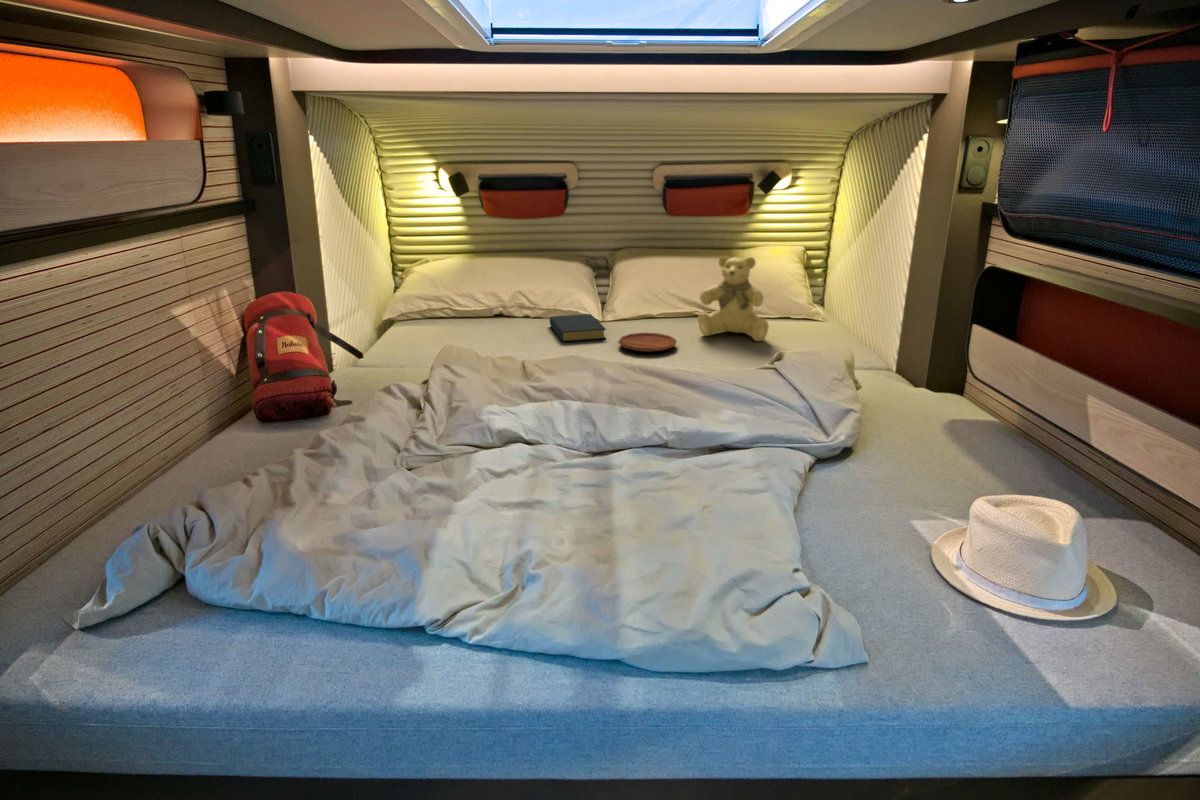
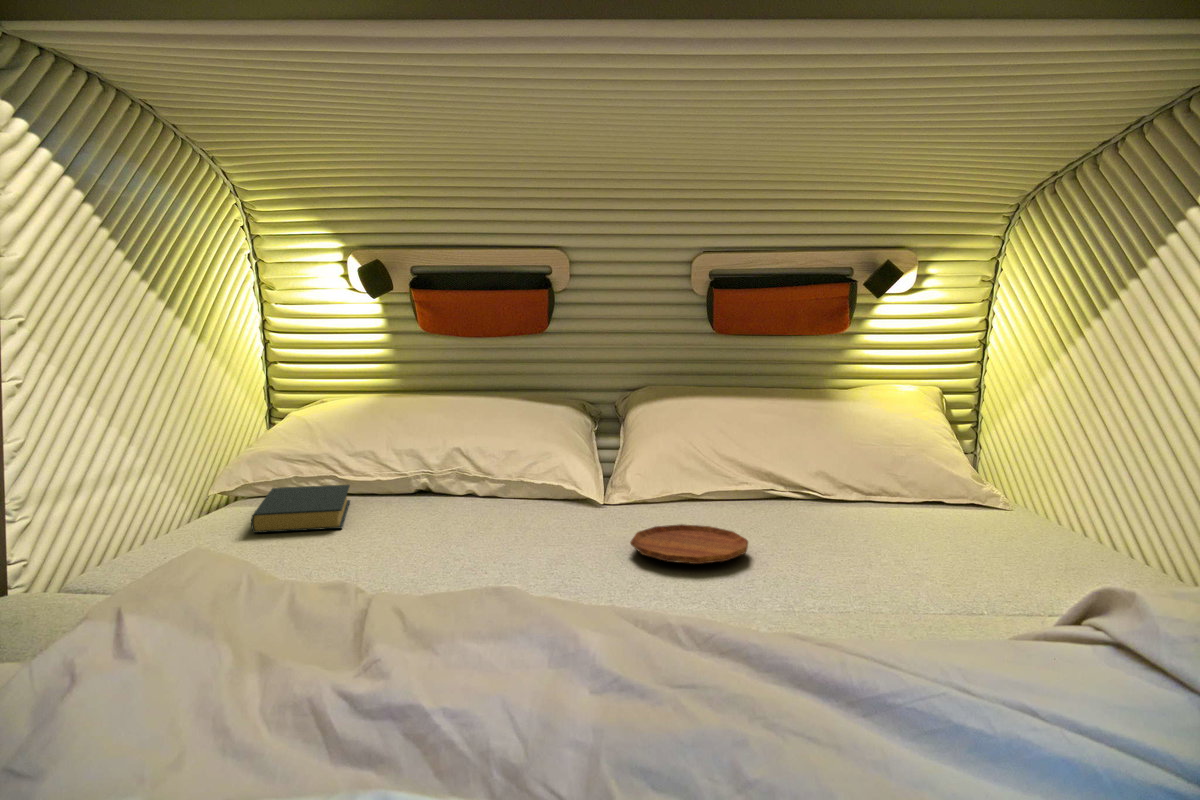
teddy bear: present [698,256,769,341] -> none [784,381,931,544]
hardback book: present [550,314,606,342] -> present [251,485,350,533]

